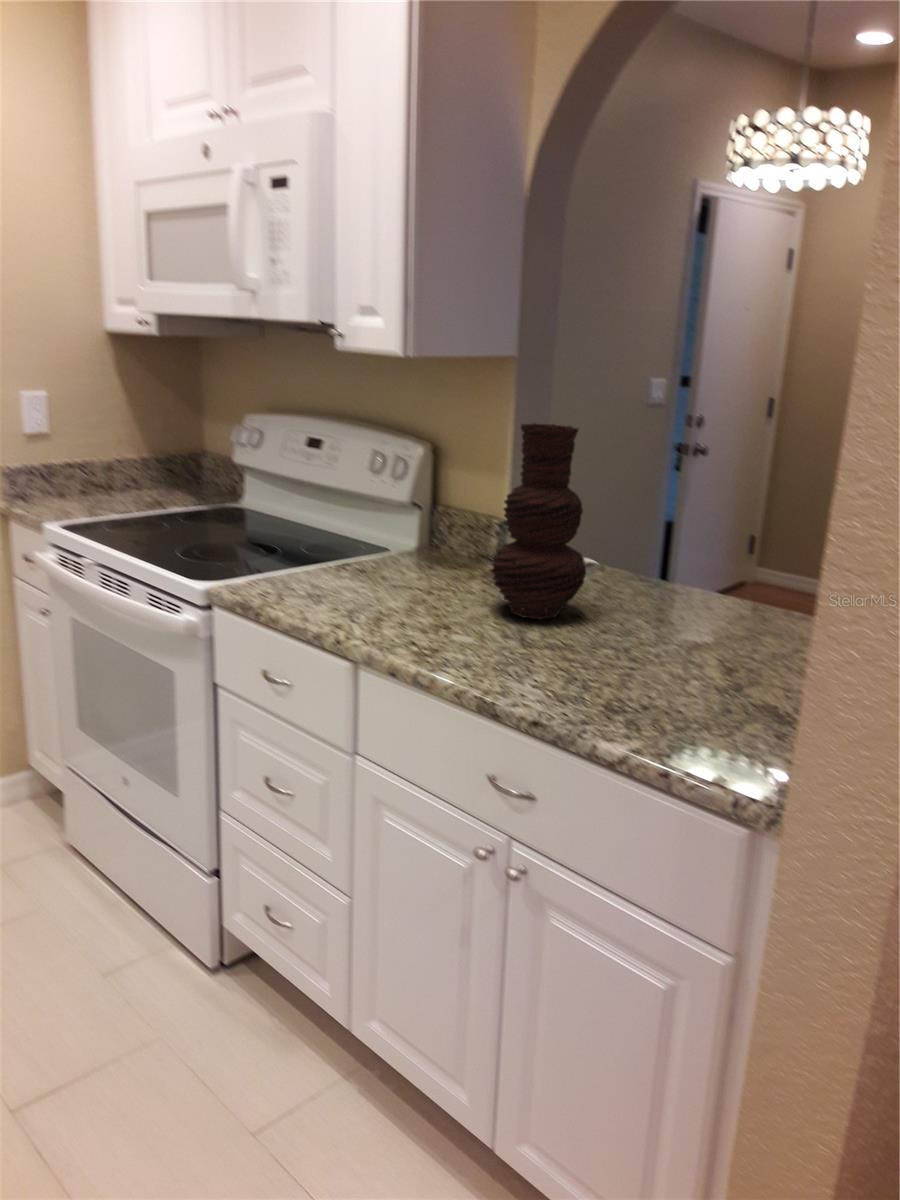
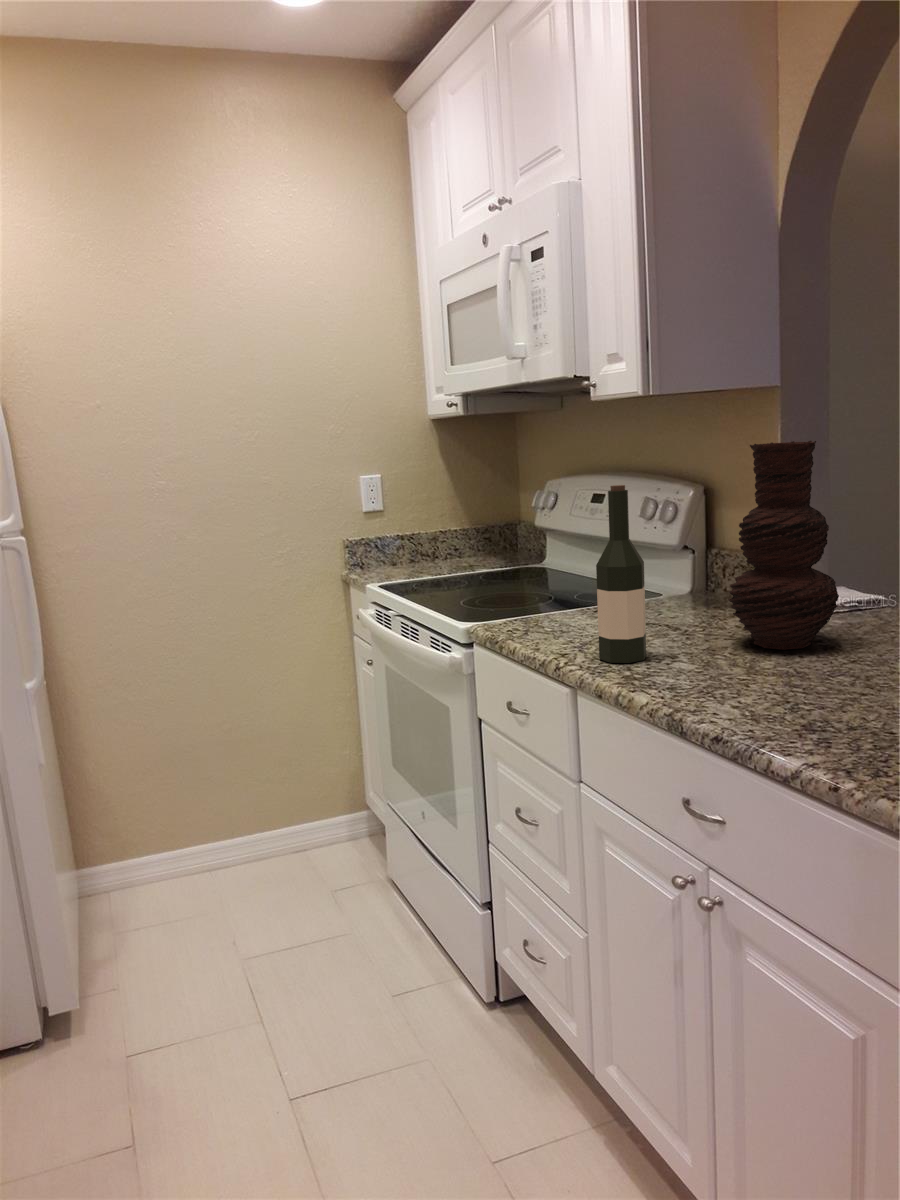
wine bottle: none [376,458,425,637] -> present [596,485,646,663]

